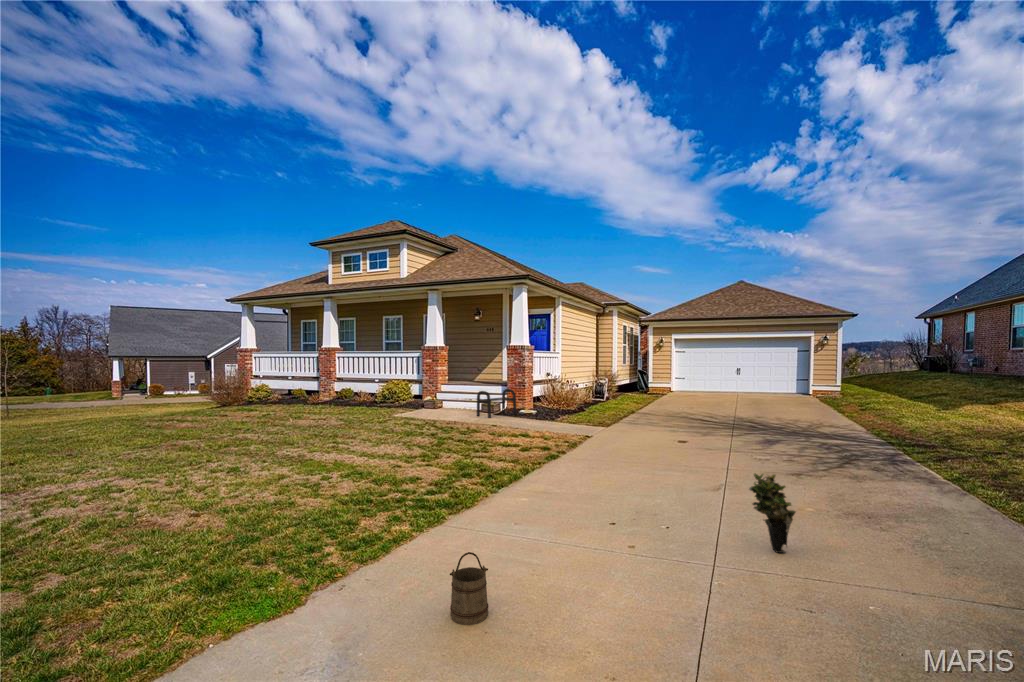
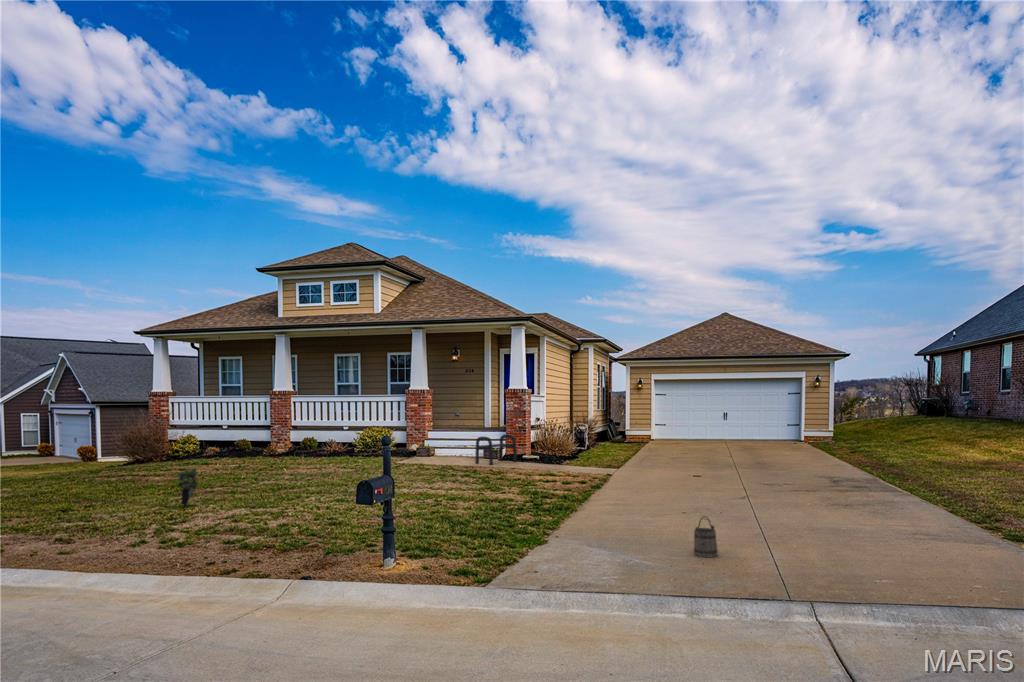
potted plant: present [749,474,796,553] -> present [177,467,198,507]
bucket: present [450,552,488,625] -> present [694,516,718,557]

